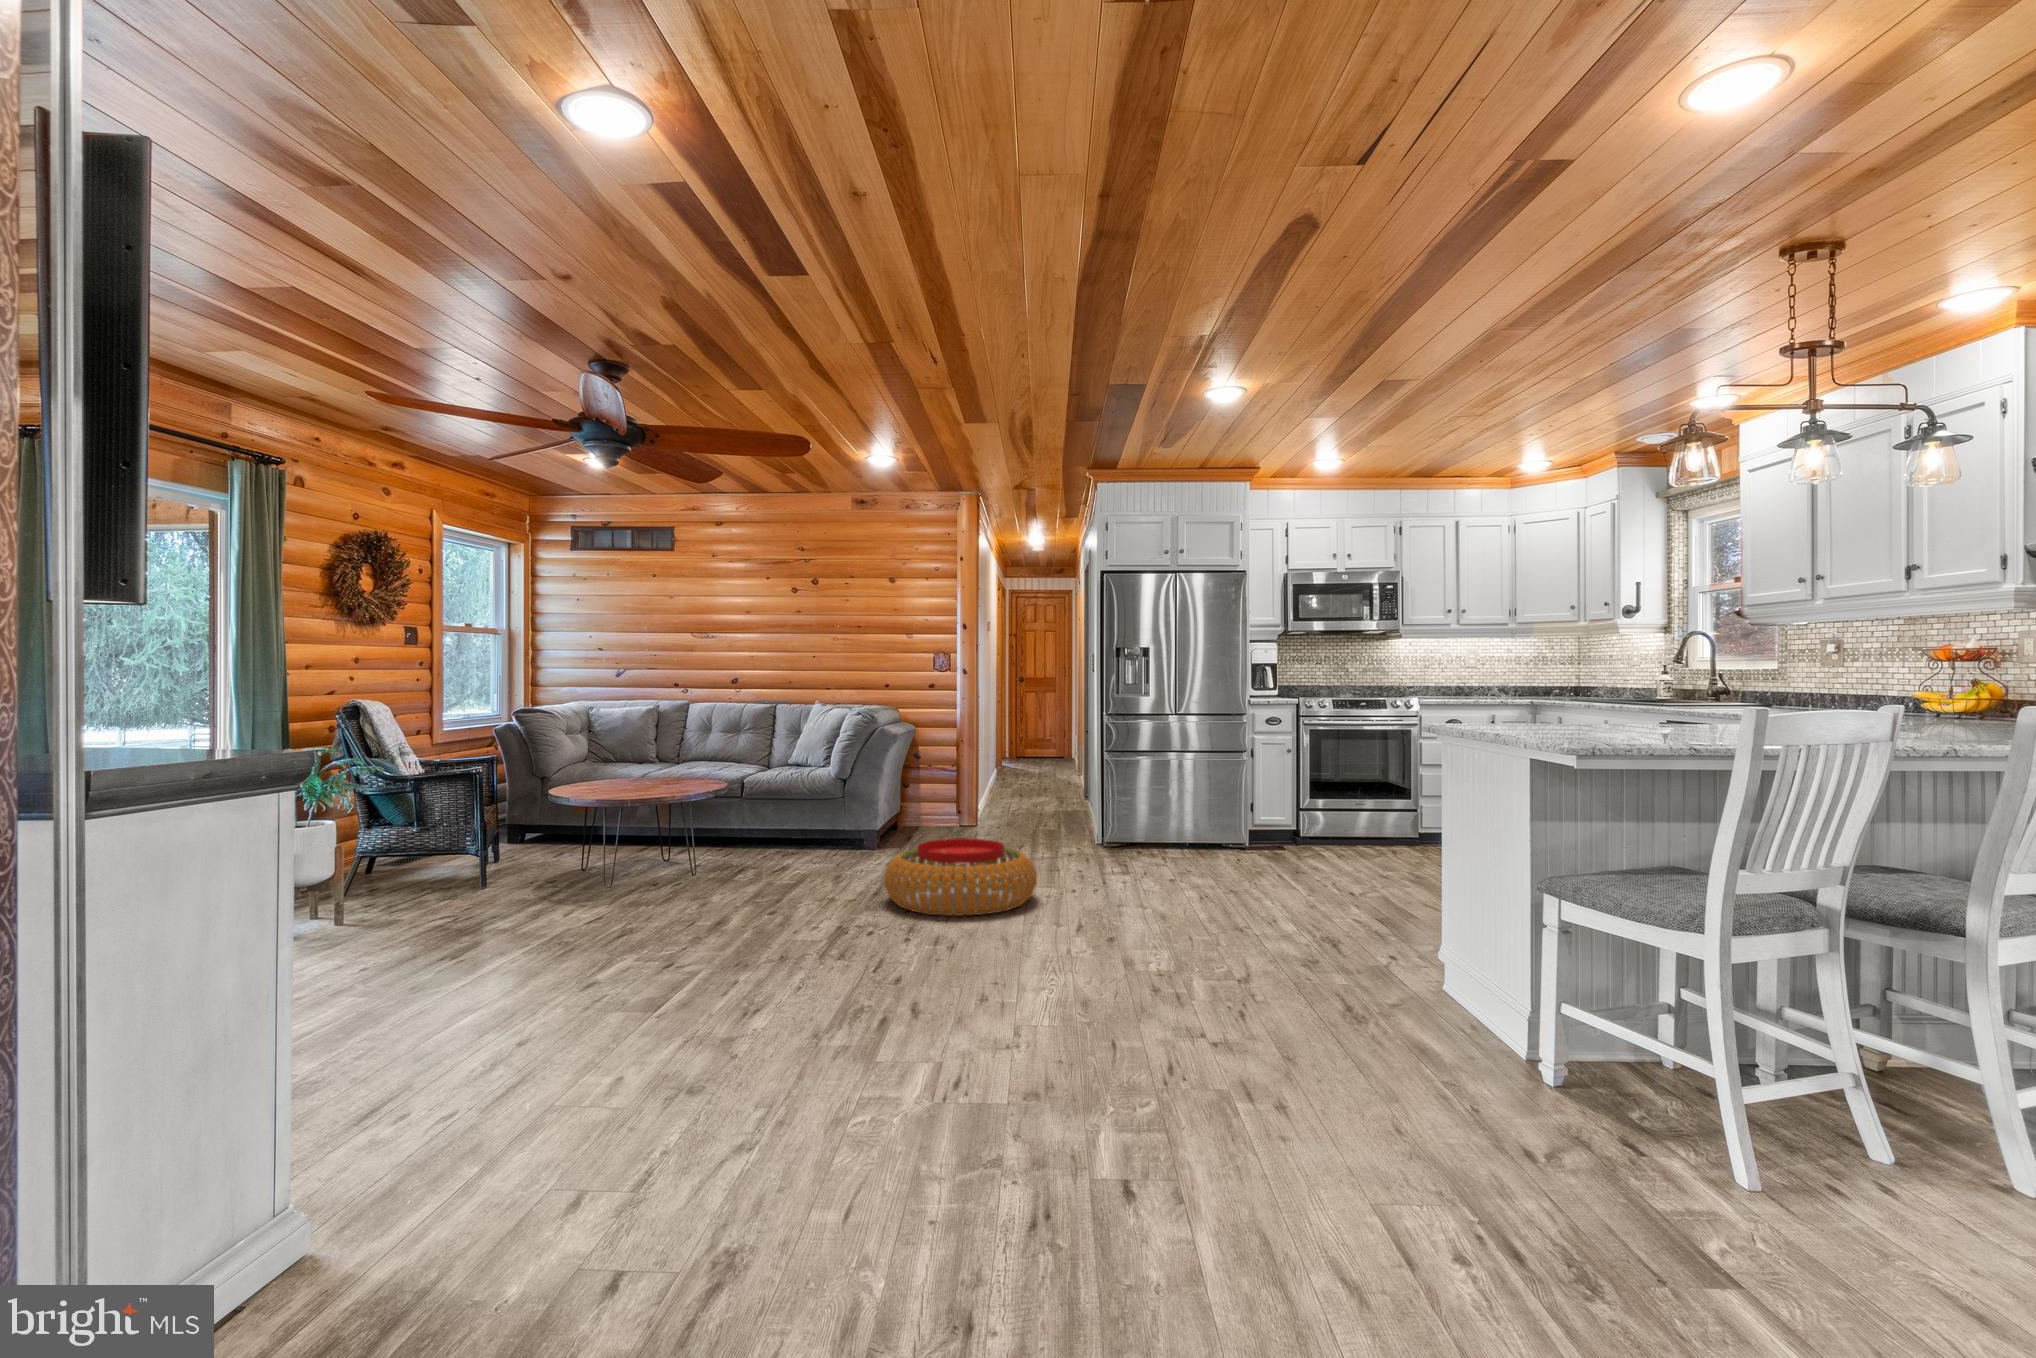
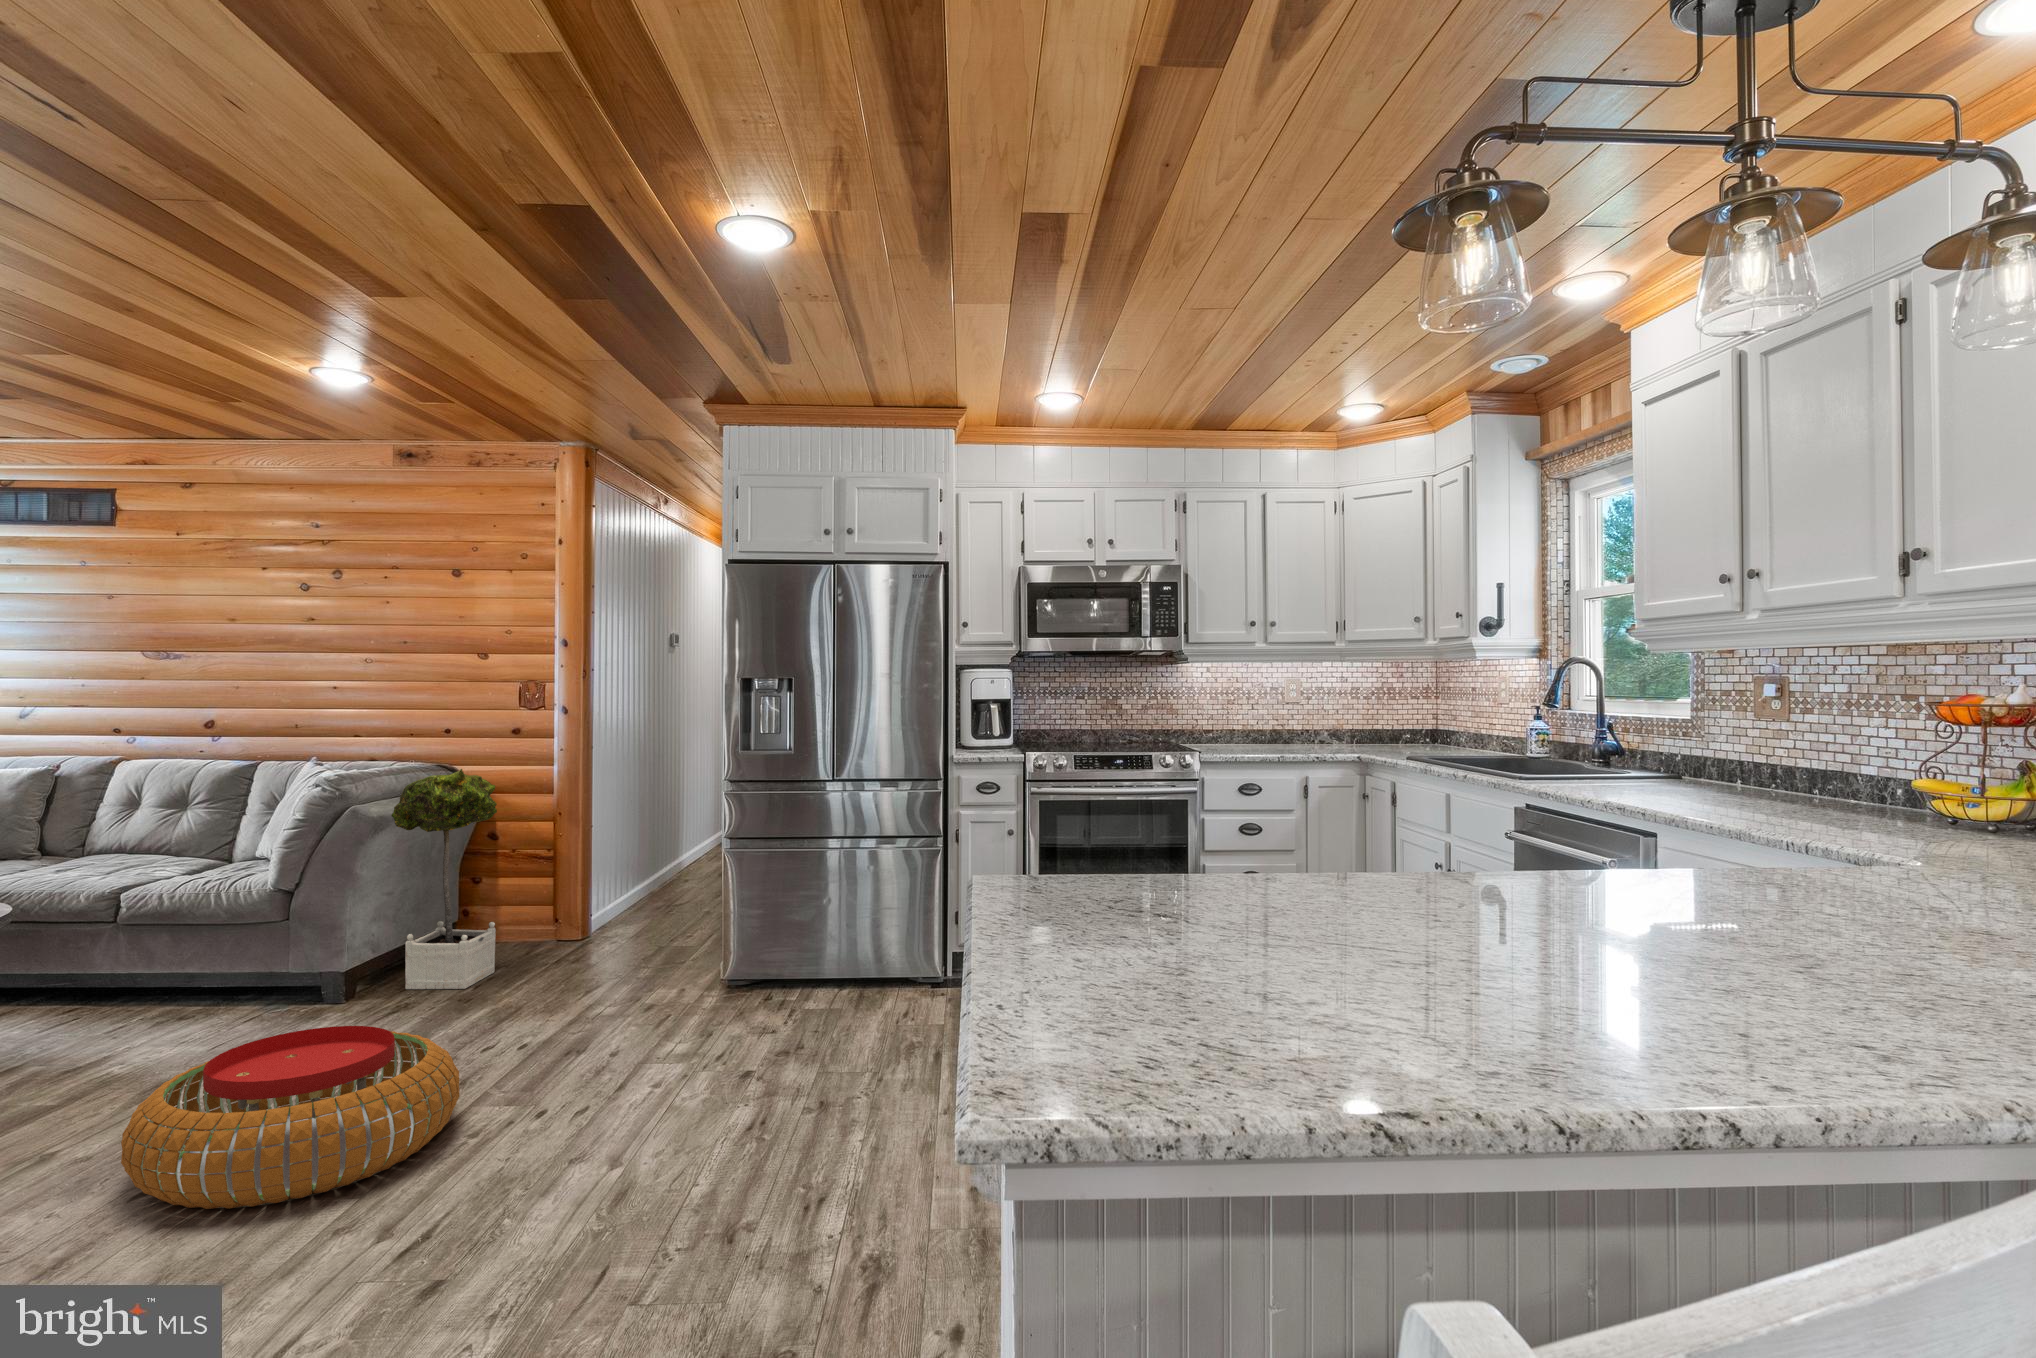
potted tree: none [898,705,954,846] -> present [391,769,497,989]

